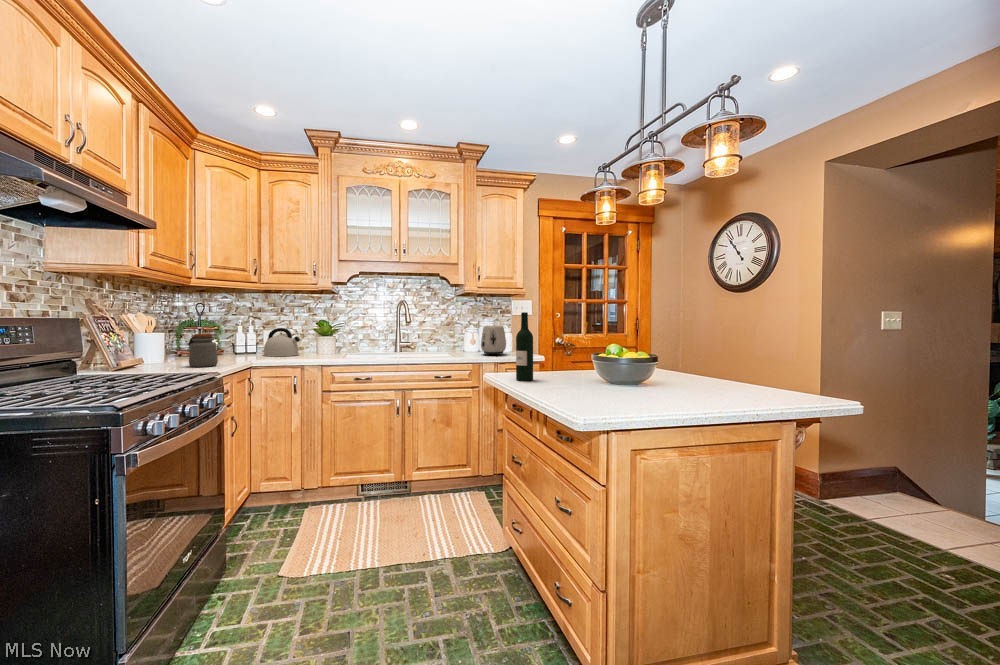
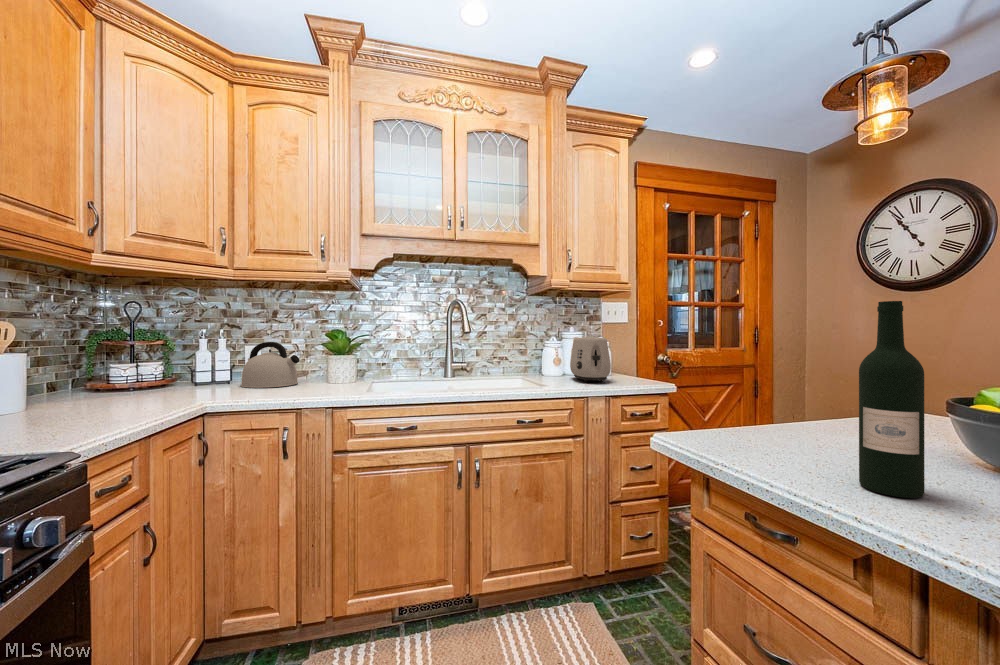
jar: present [189,334,218,367] -> none [61,355,129,423]

